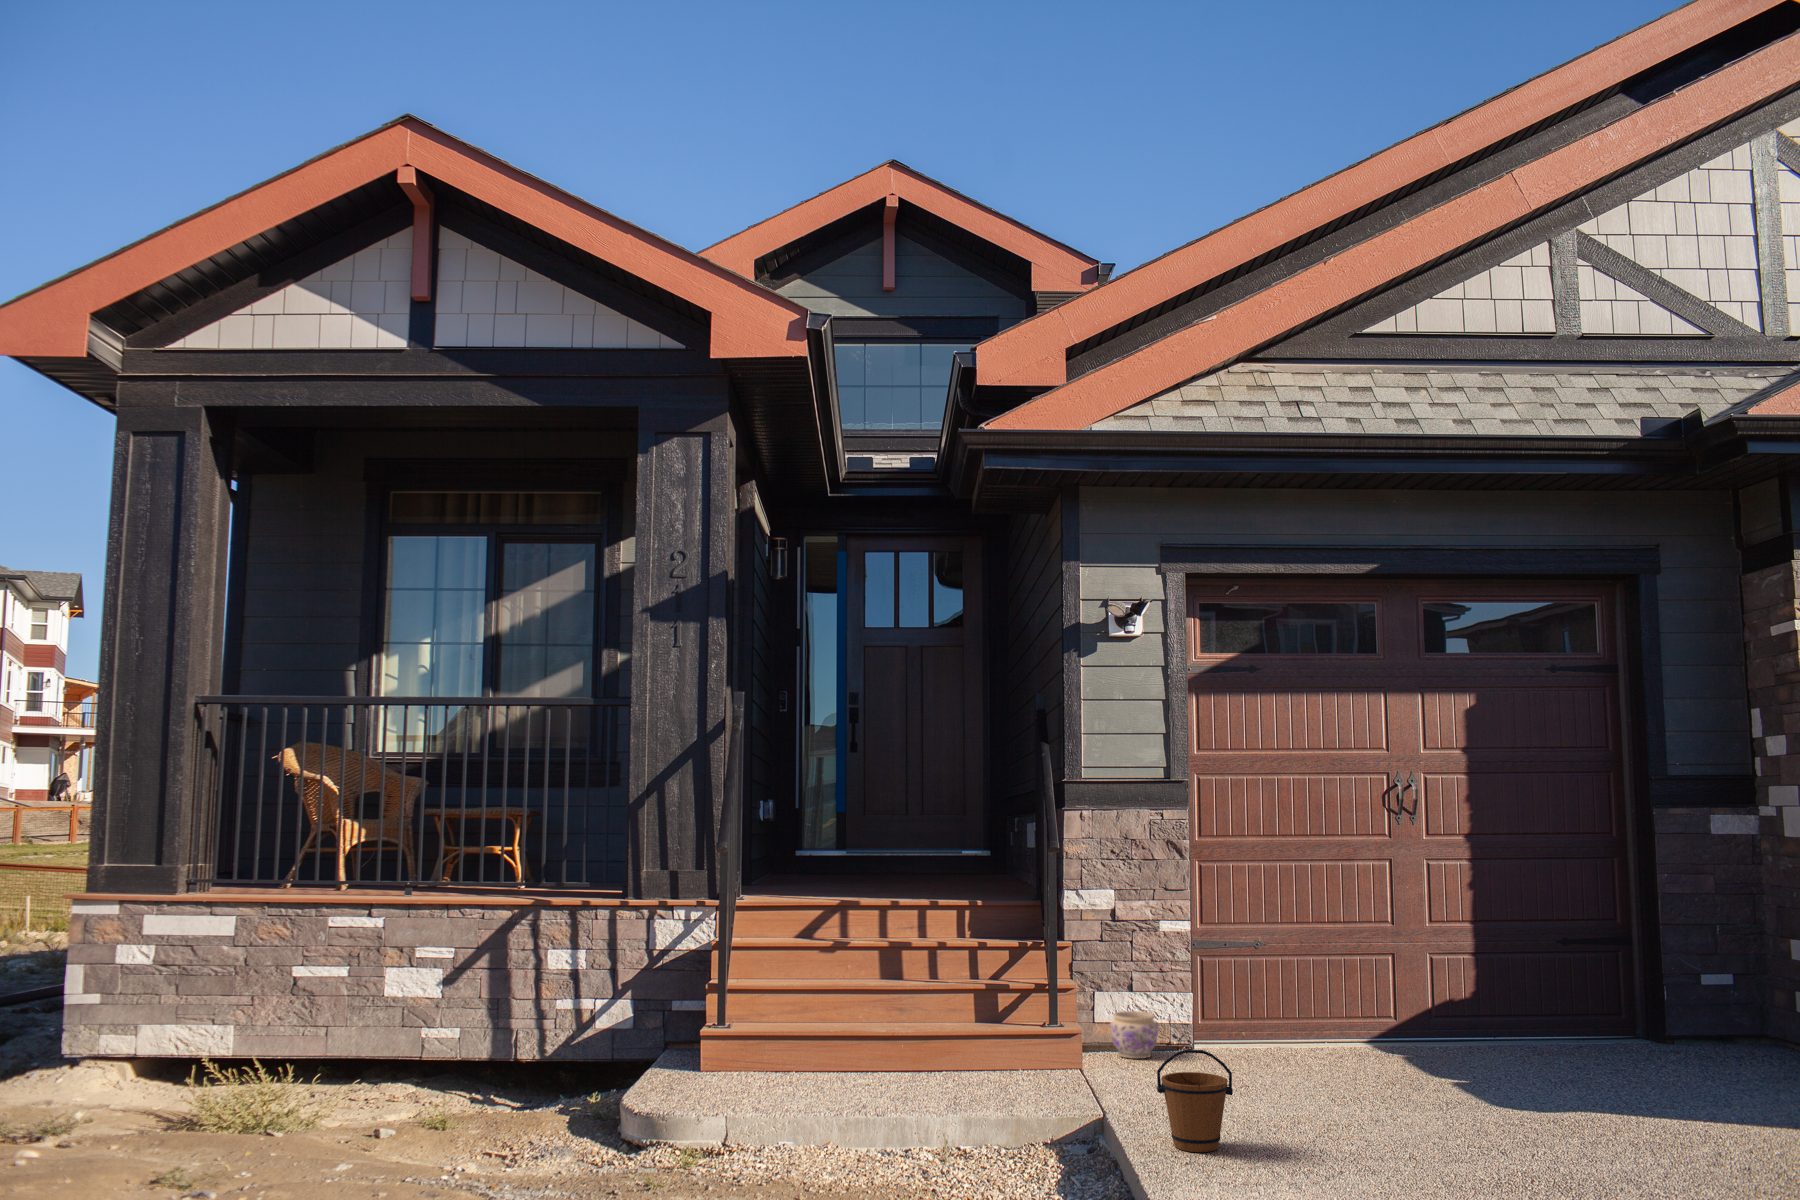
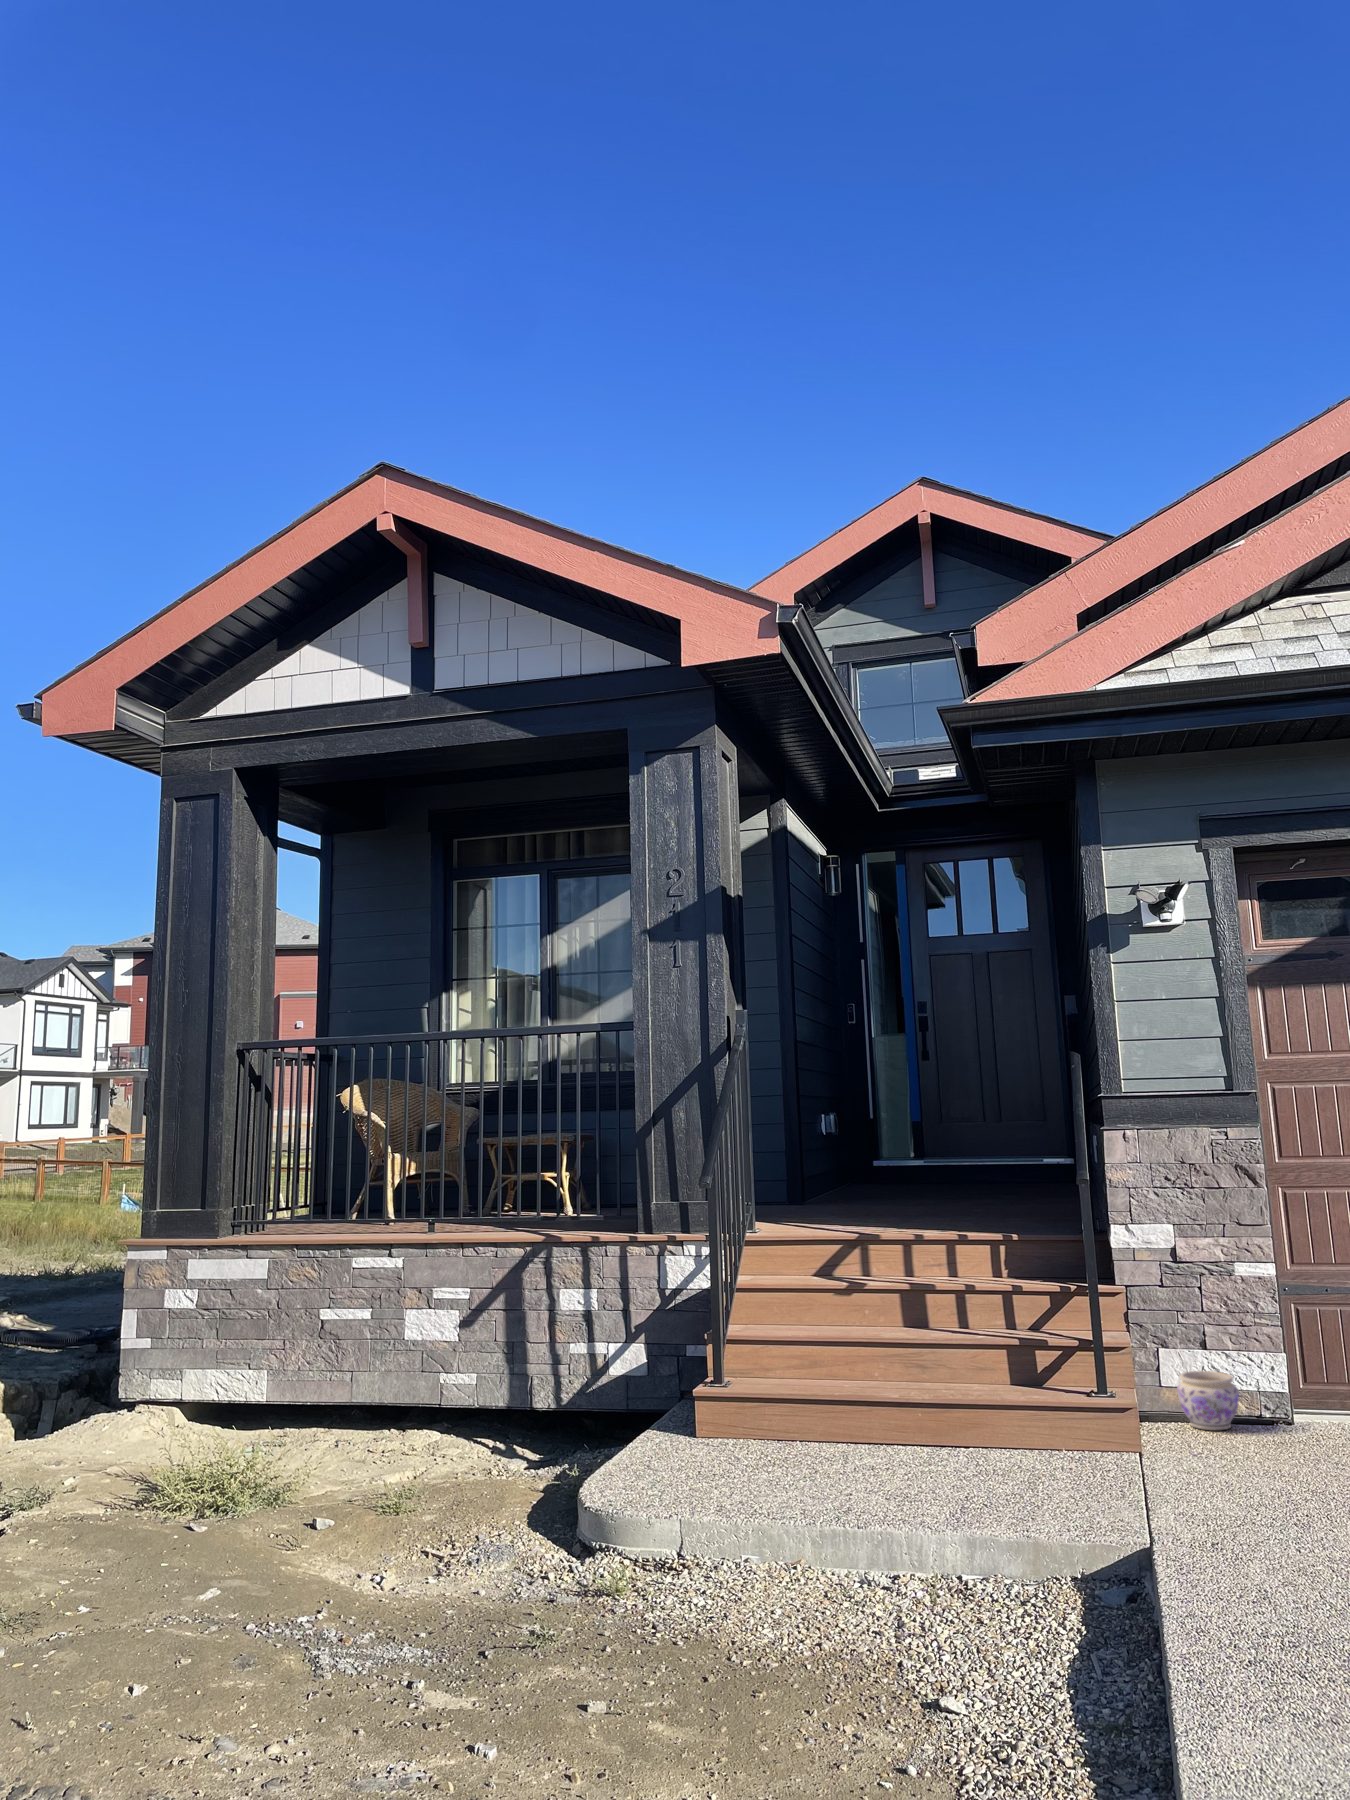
bucket: present [1157,1050,1233,1152] -> none [1197,1438,1302,1575]

